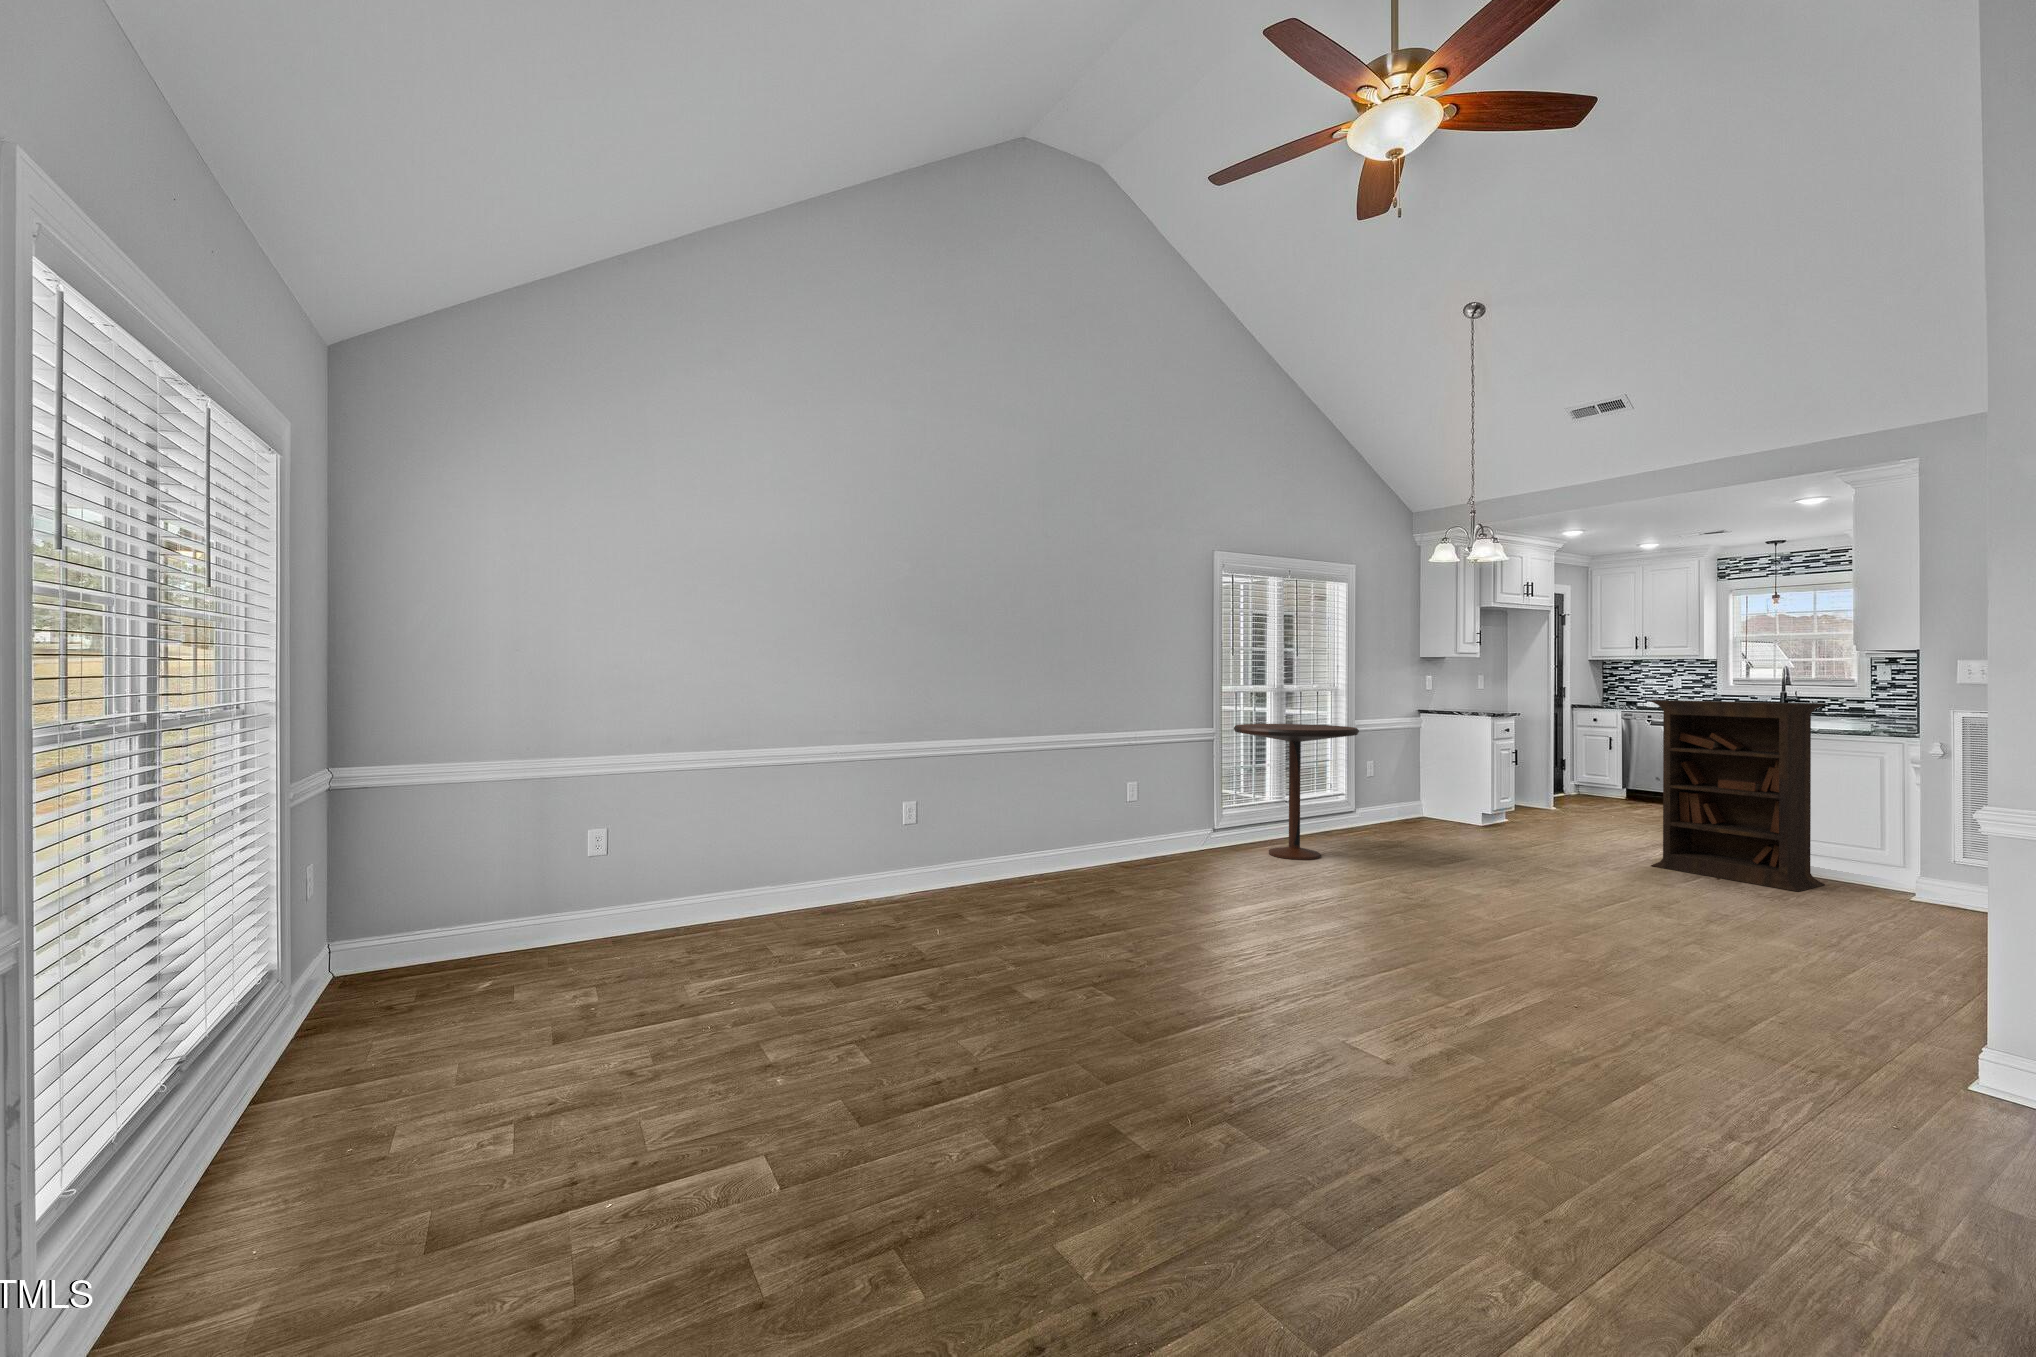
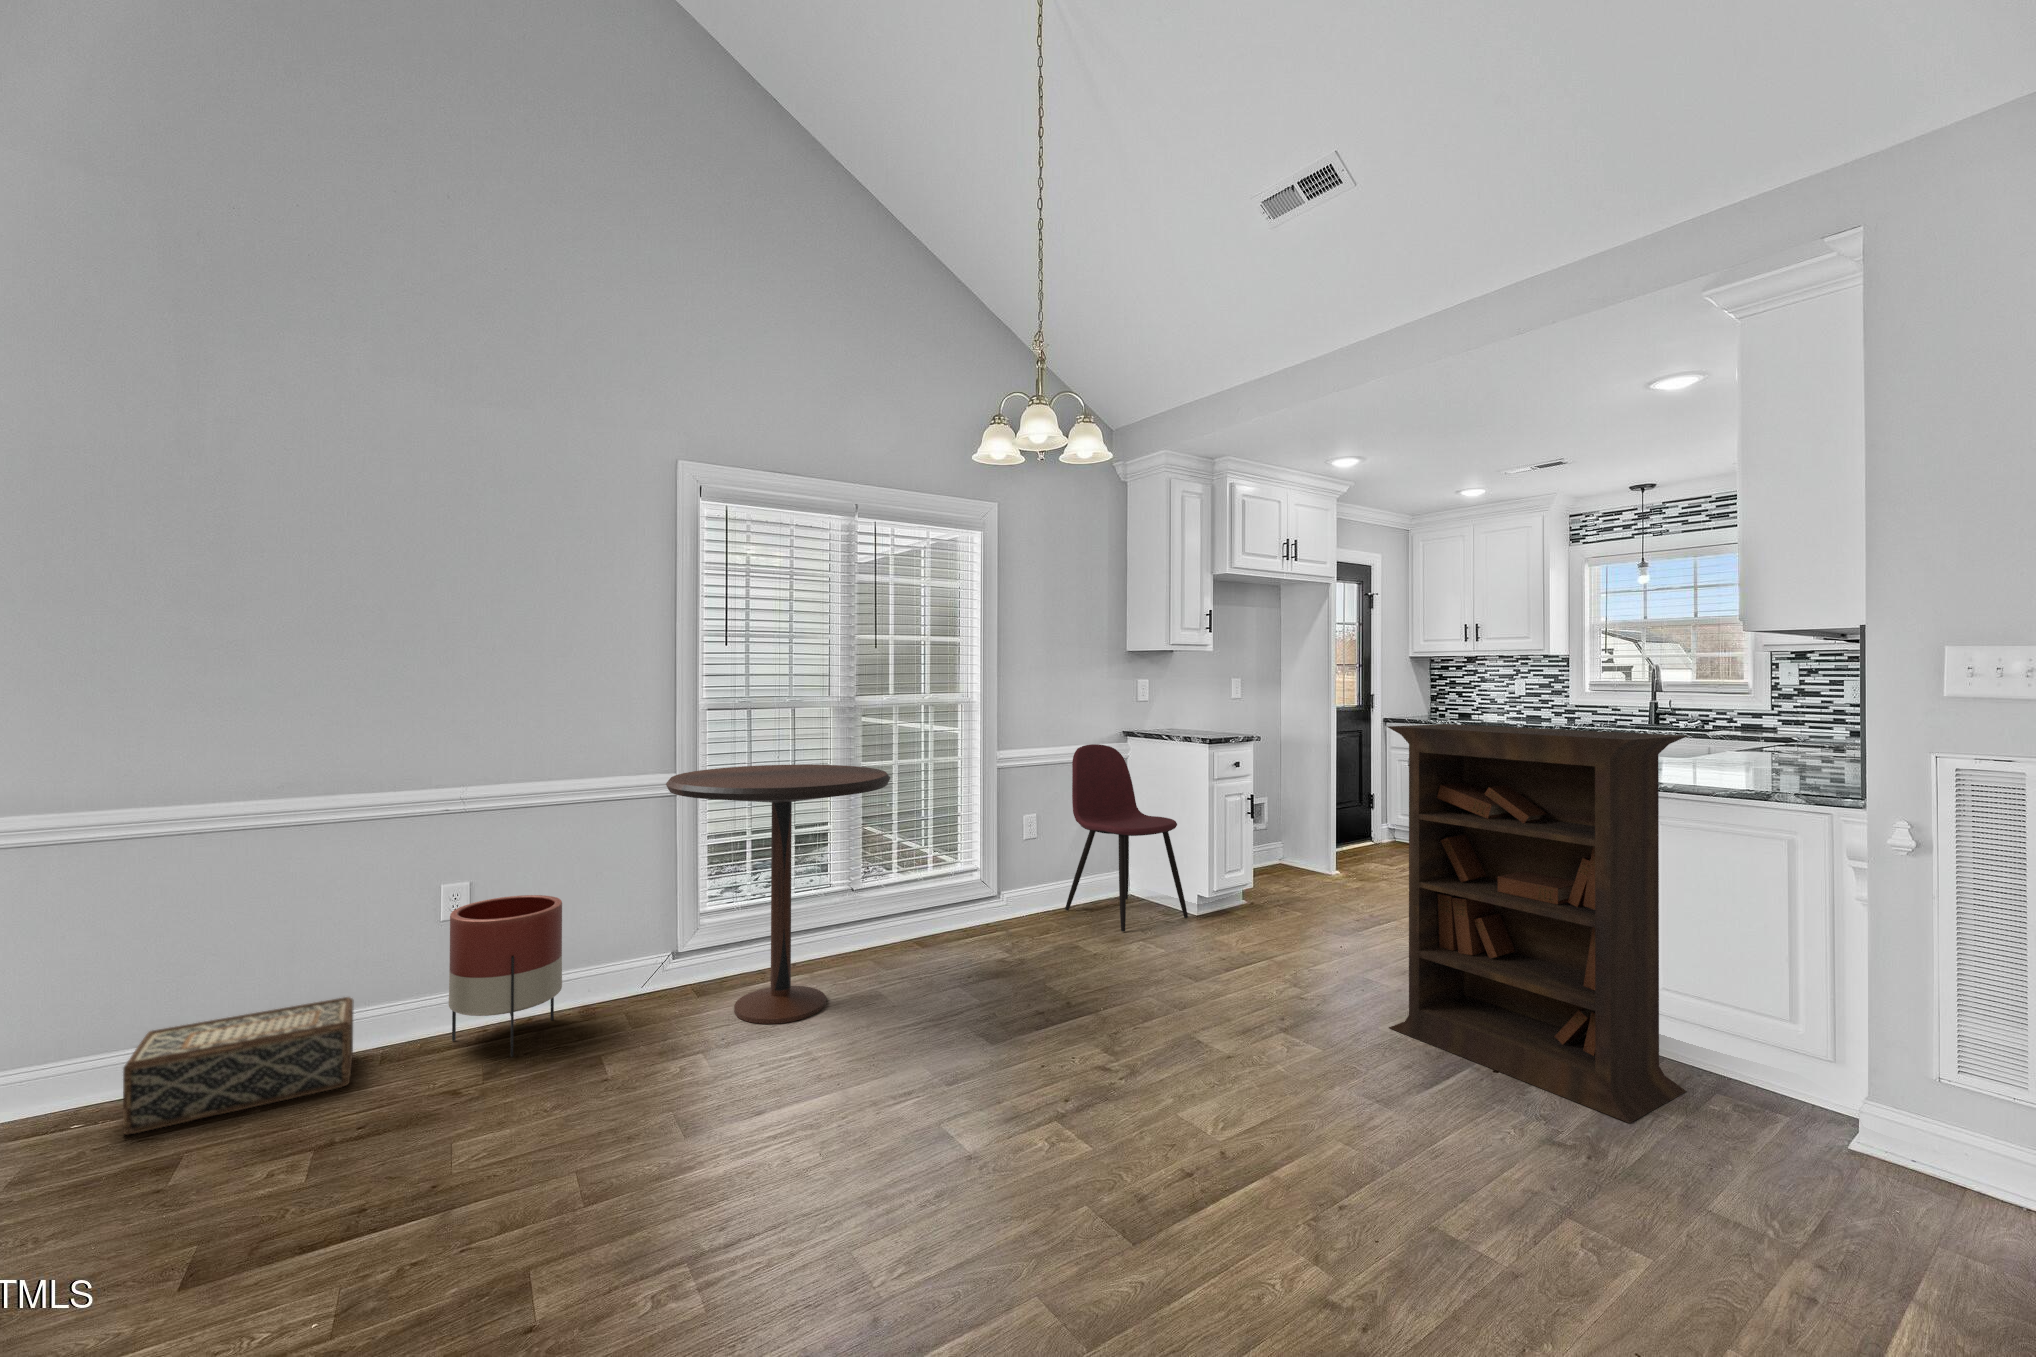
dining chair: none [1393,718,1478,832] -> present [1065,744,1188,932]
planter: none [1146,790,1199,867] -> present [449,895,562,1057]
woven basket: none [1045,835,1134,883] -> present [123,997,353,1135]

